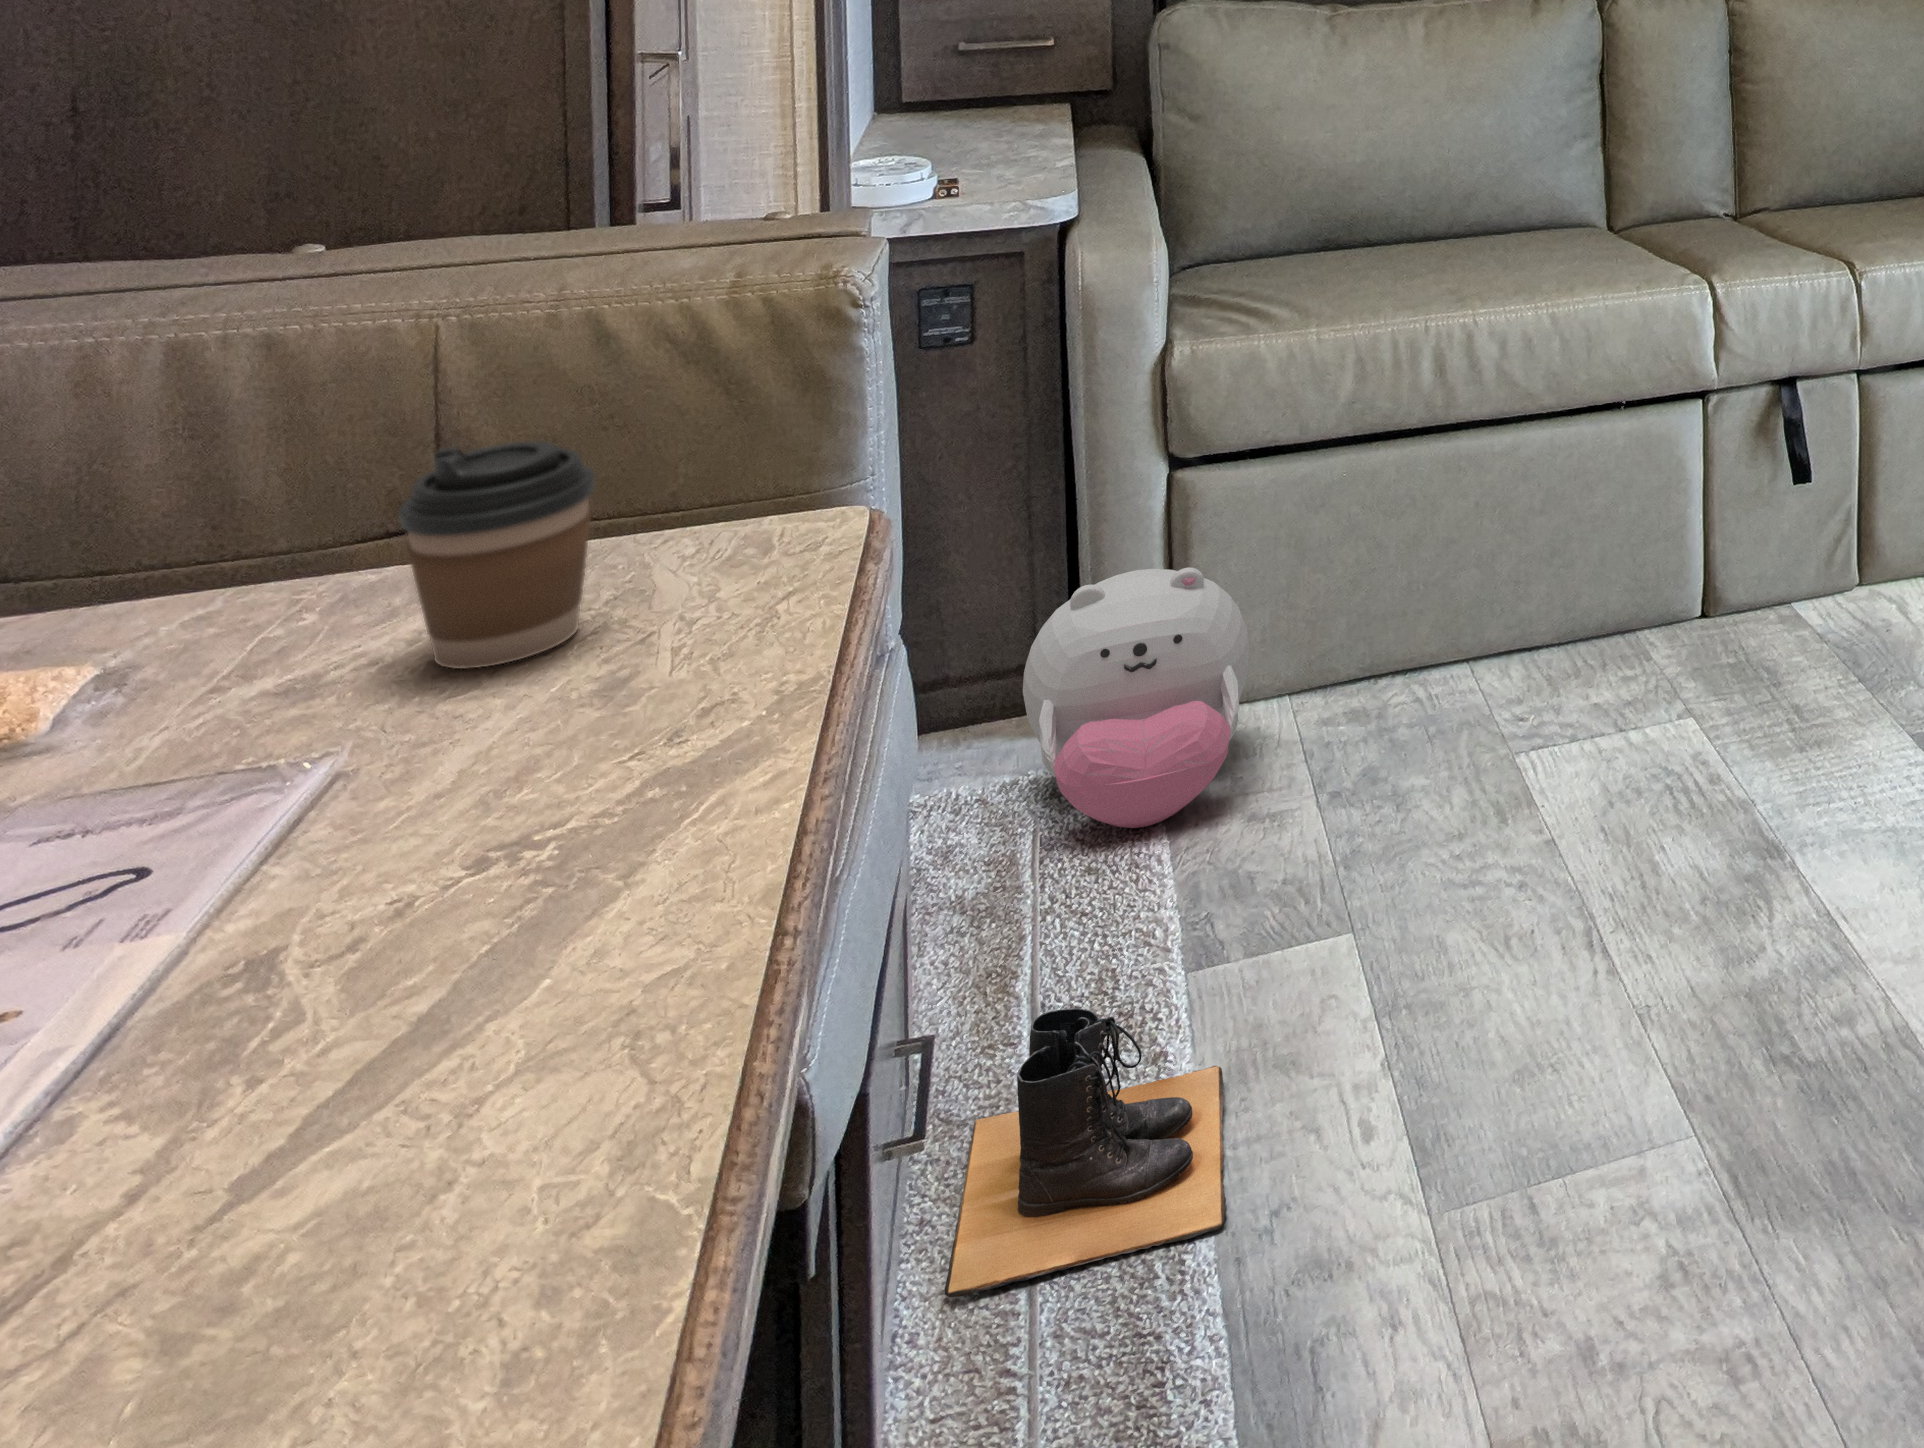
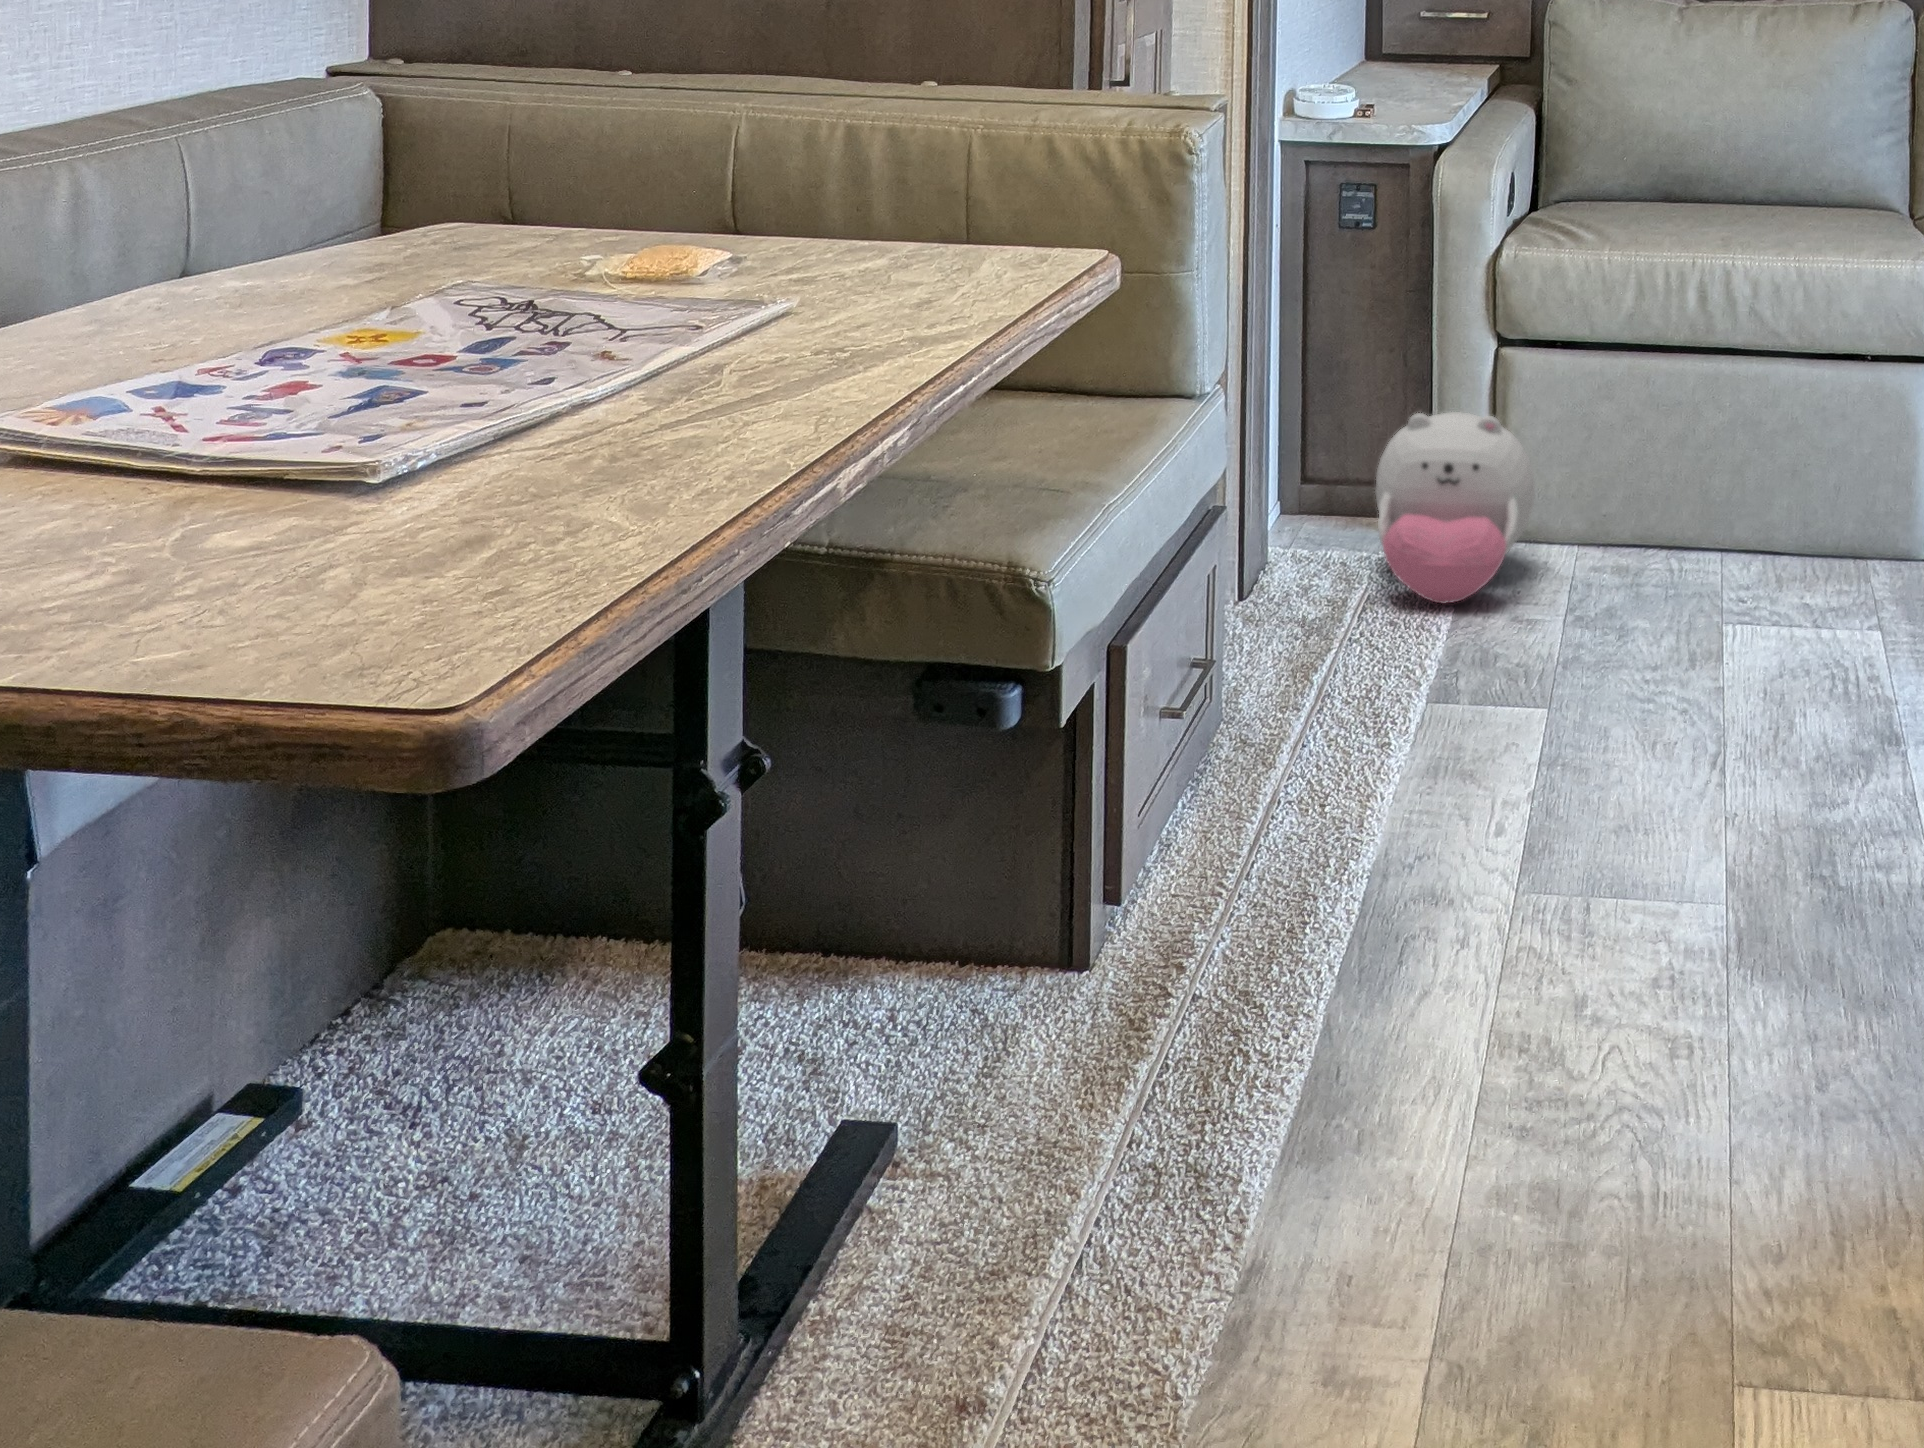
coffee cup: present [399,441,595,669] -> none [896,165,989,289]
boots: present [944,1008,1227,1297] -> none [1214,672,1423,848]

